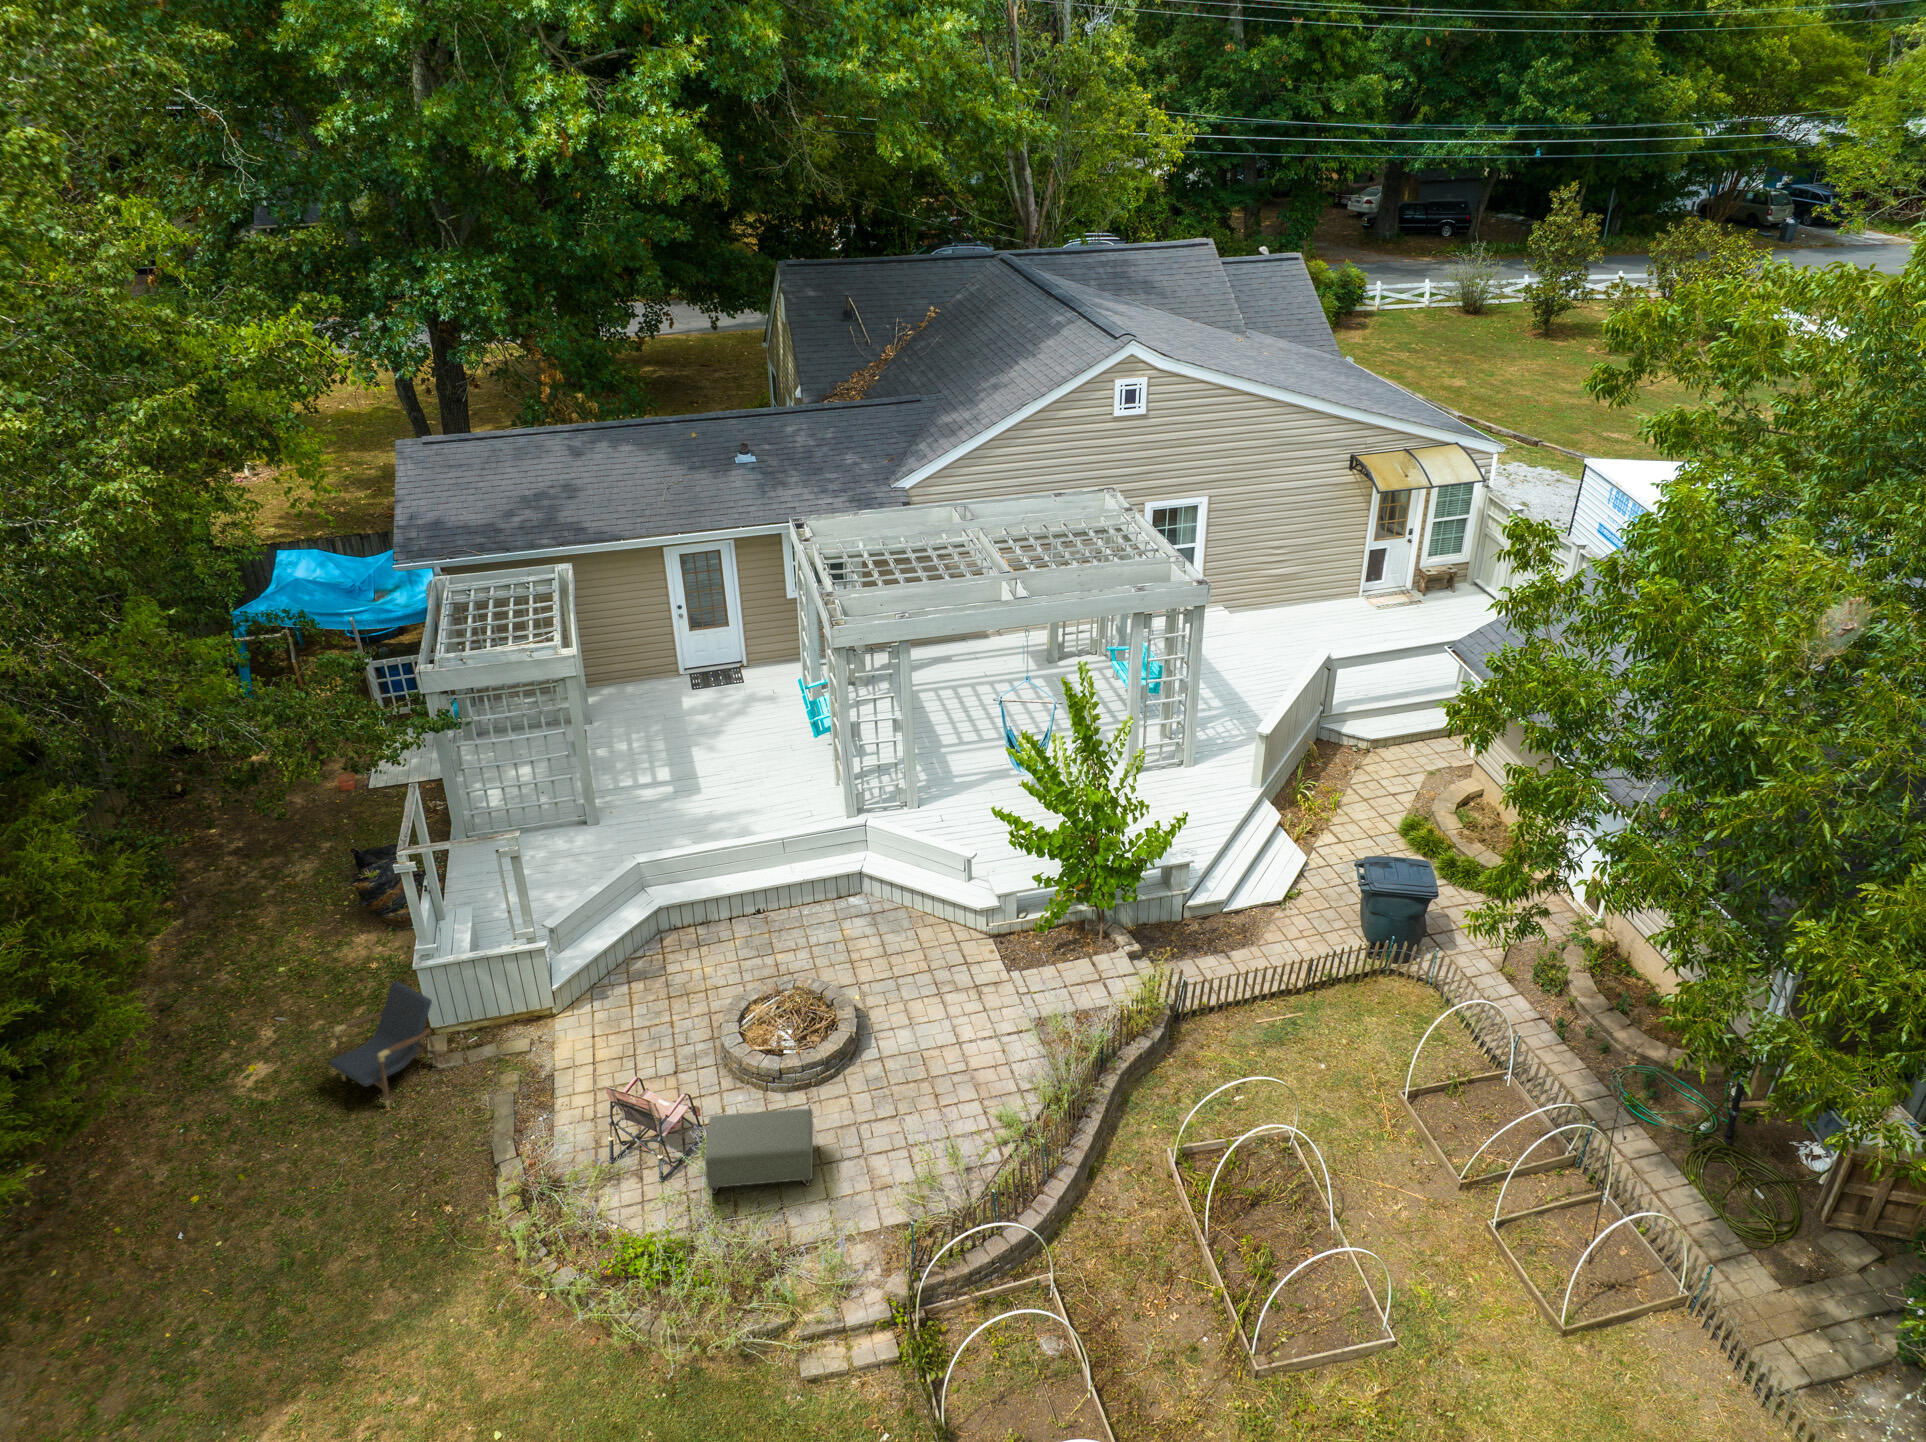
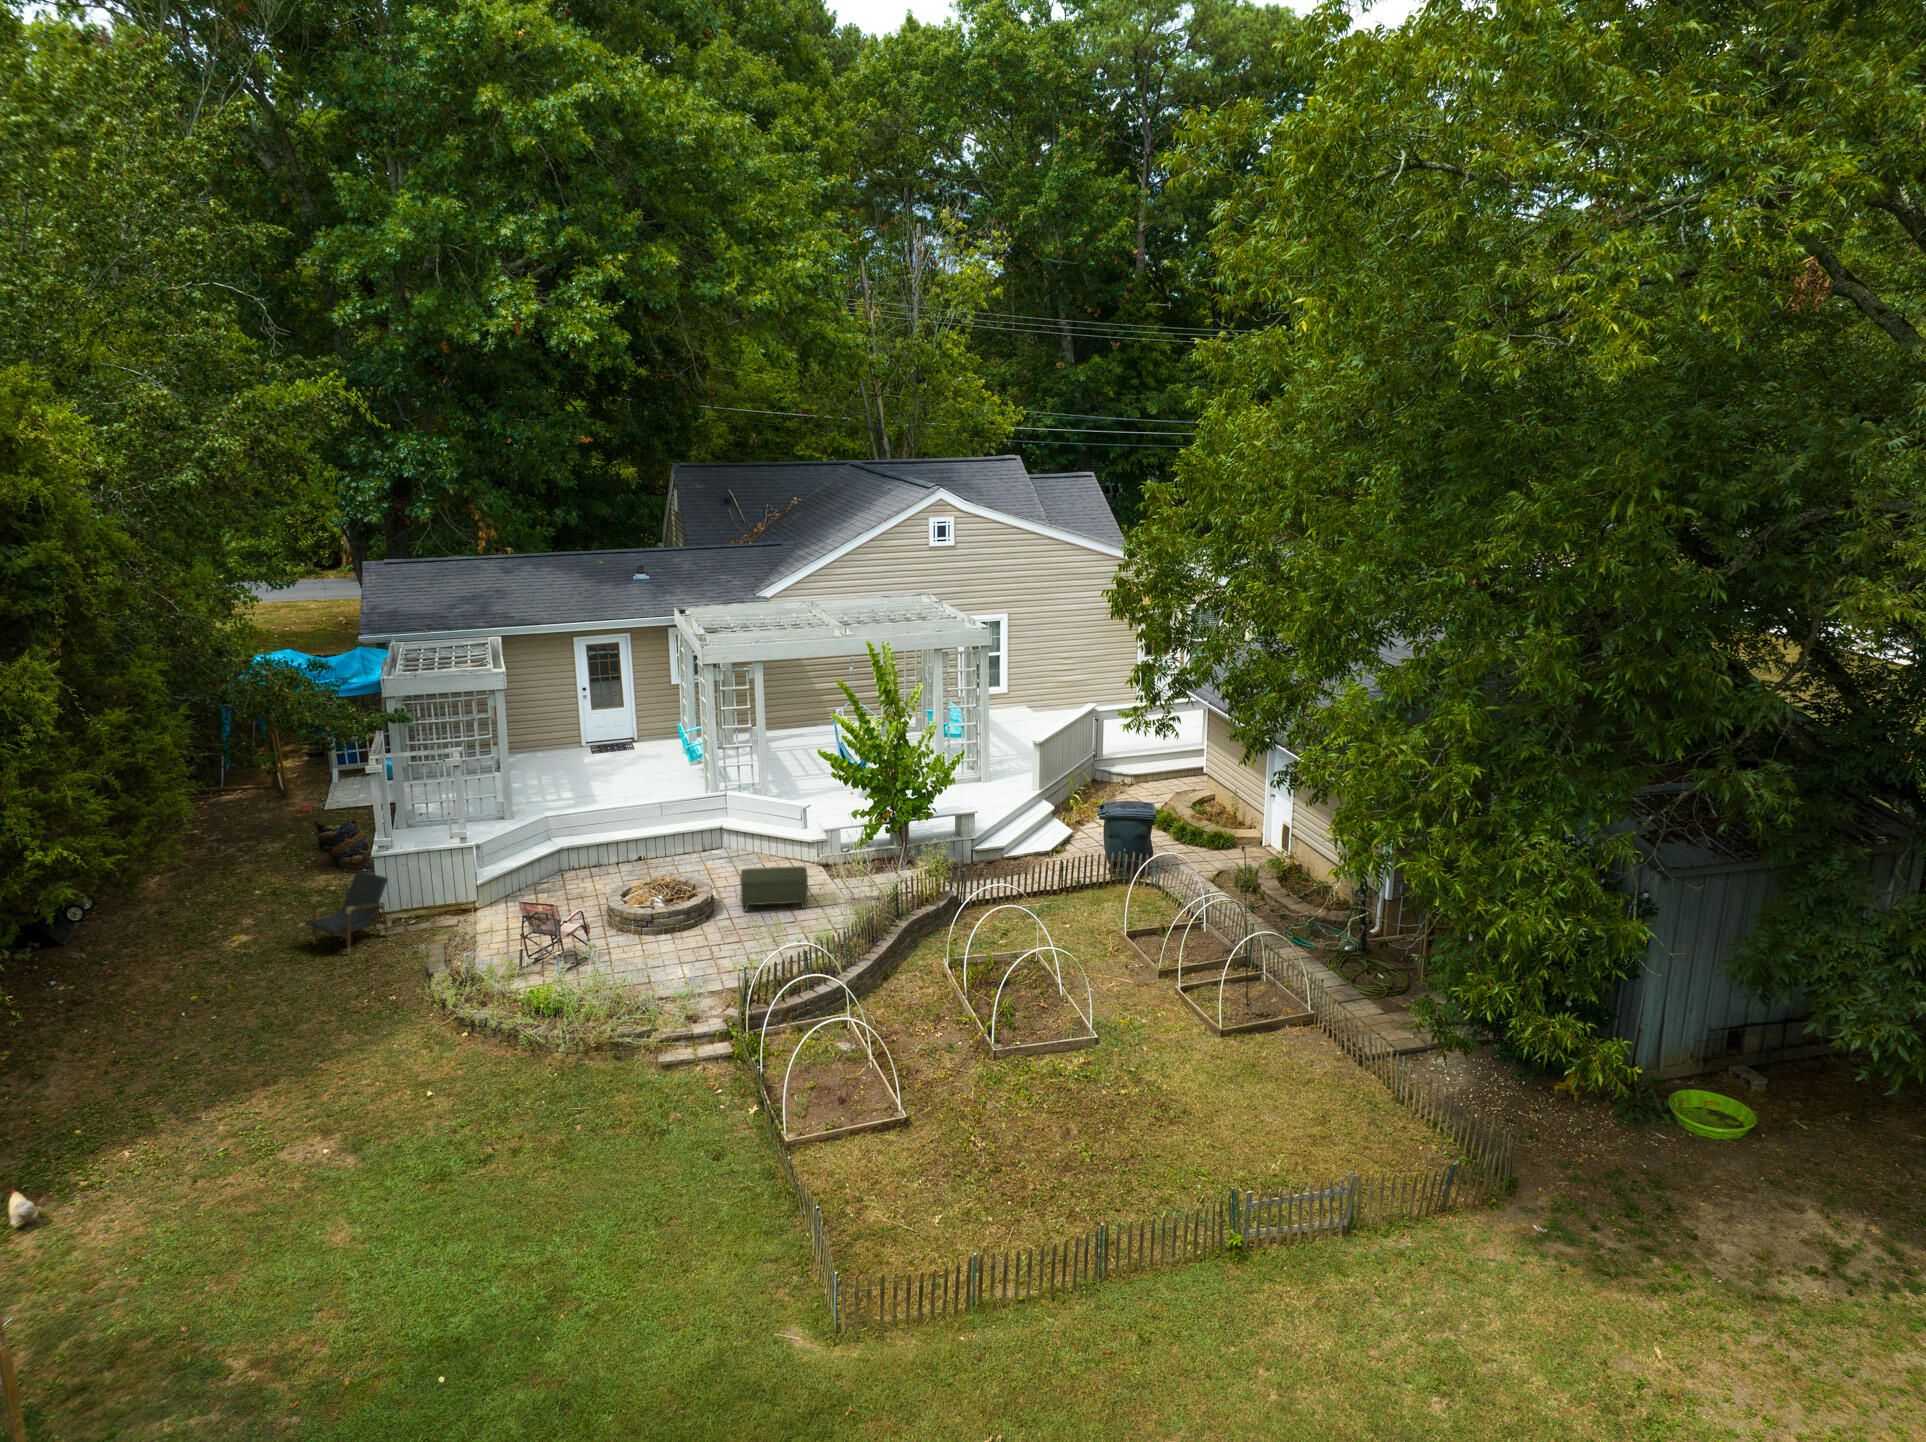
ottoman: present [704,1109,813,1194] -> present [740,866,808,911]

